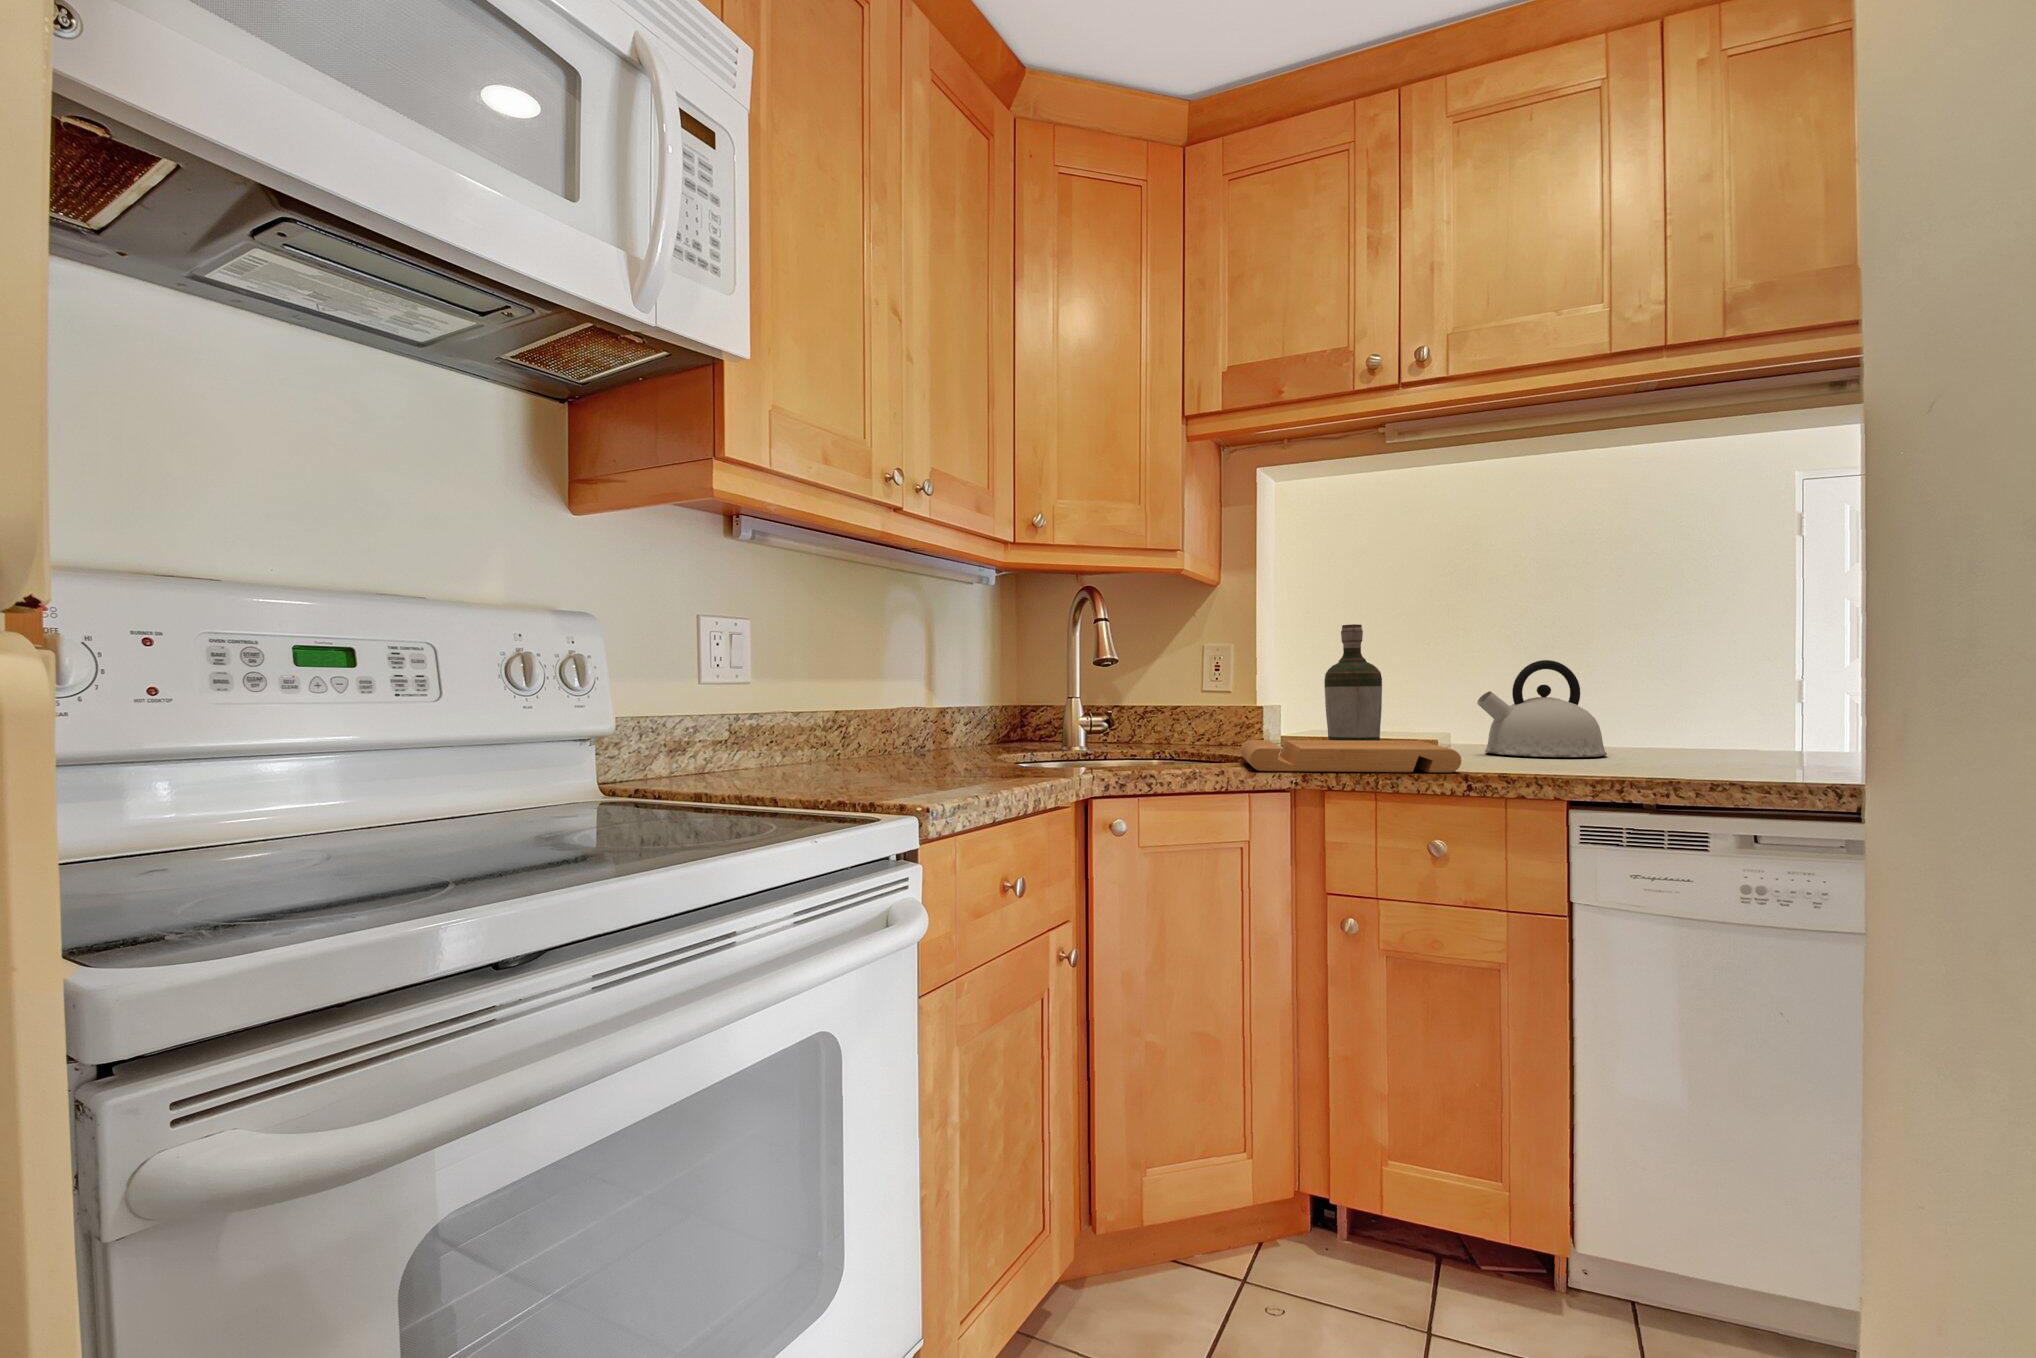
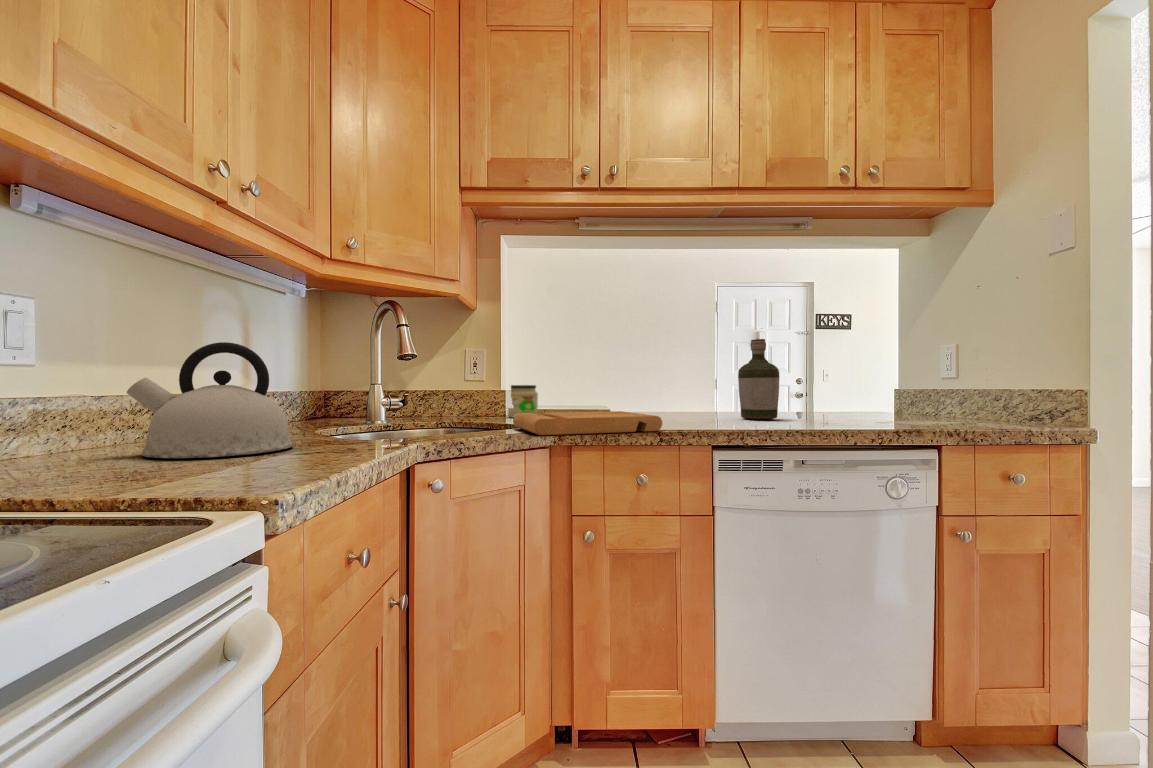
bottle: present [1324,624,1382,741] -> present [738,339,779,420]
kettle: present [1477,660,1607,757] -> present [127,342,293,458]
jar: none [1267,696,1315,747] -> present [508,385,538,417]

